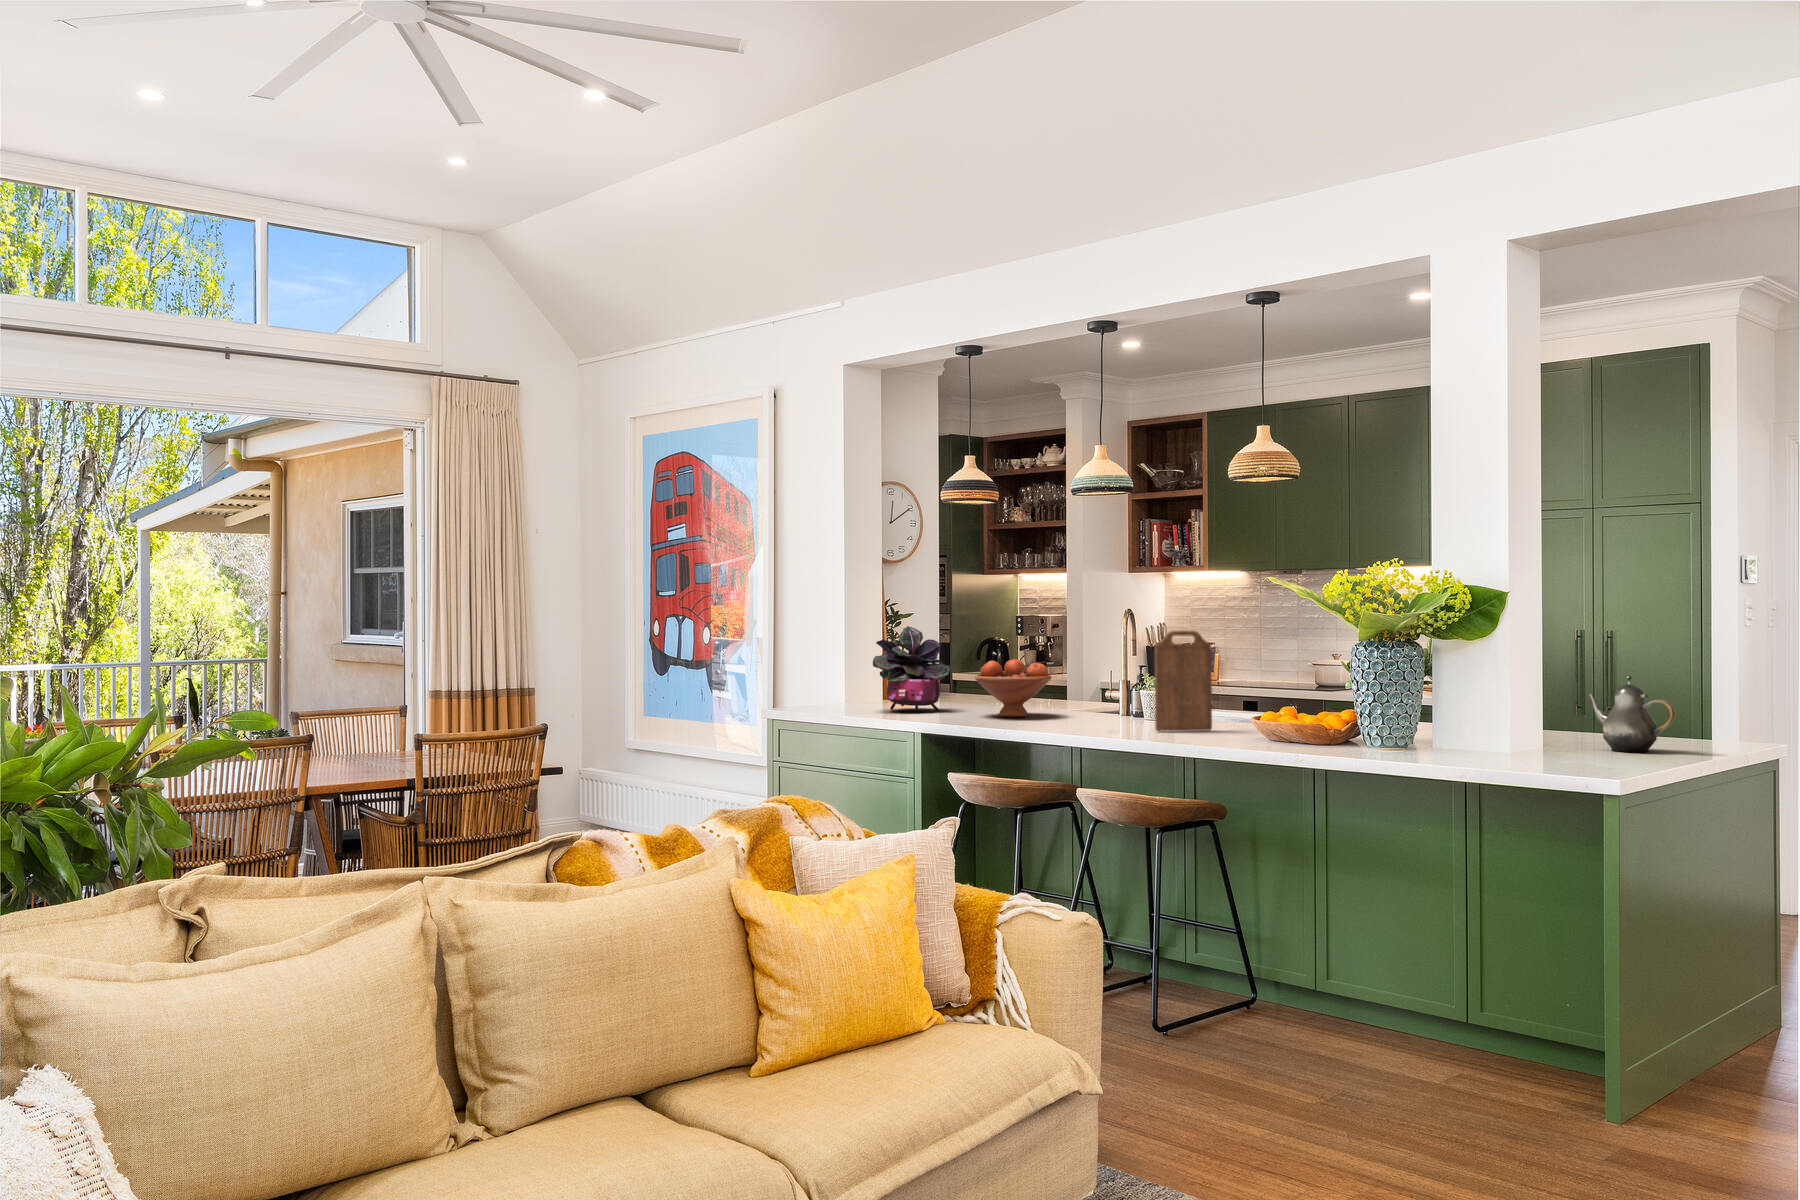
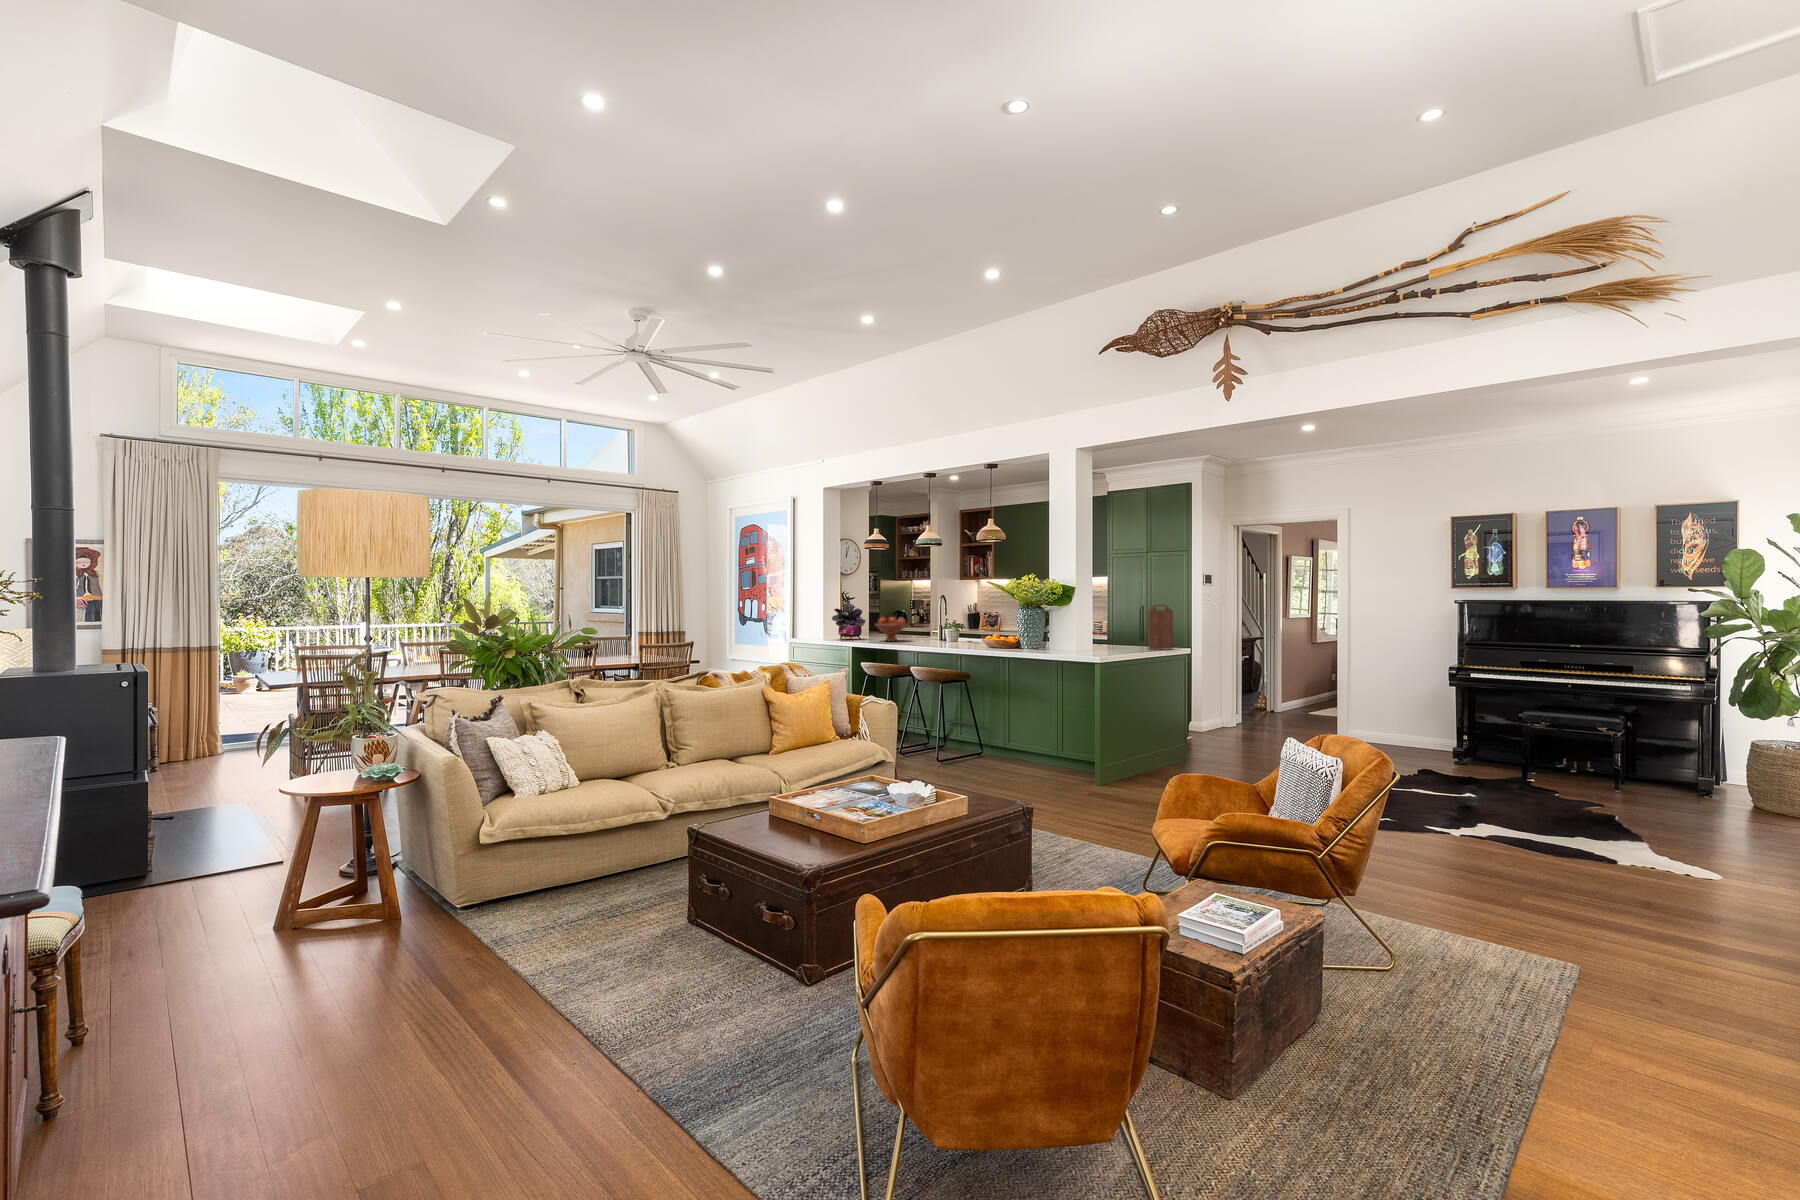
cutting board: present [1155,631,1212,731] -> present [1148,605,1173,650]
teapot: present [1588,675,1676,752] -> none [1110,621,1140,651]

